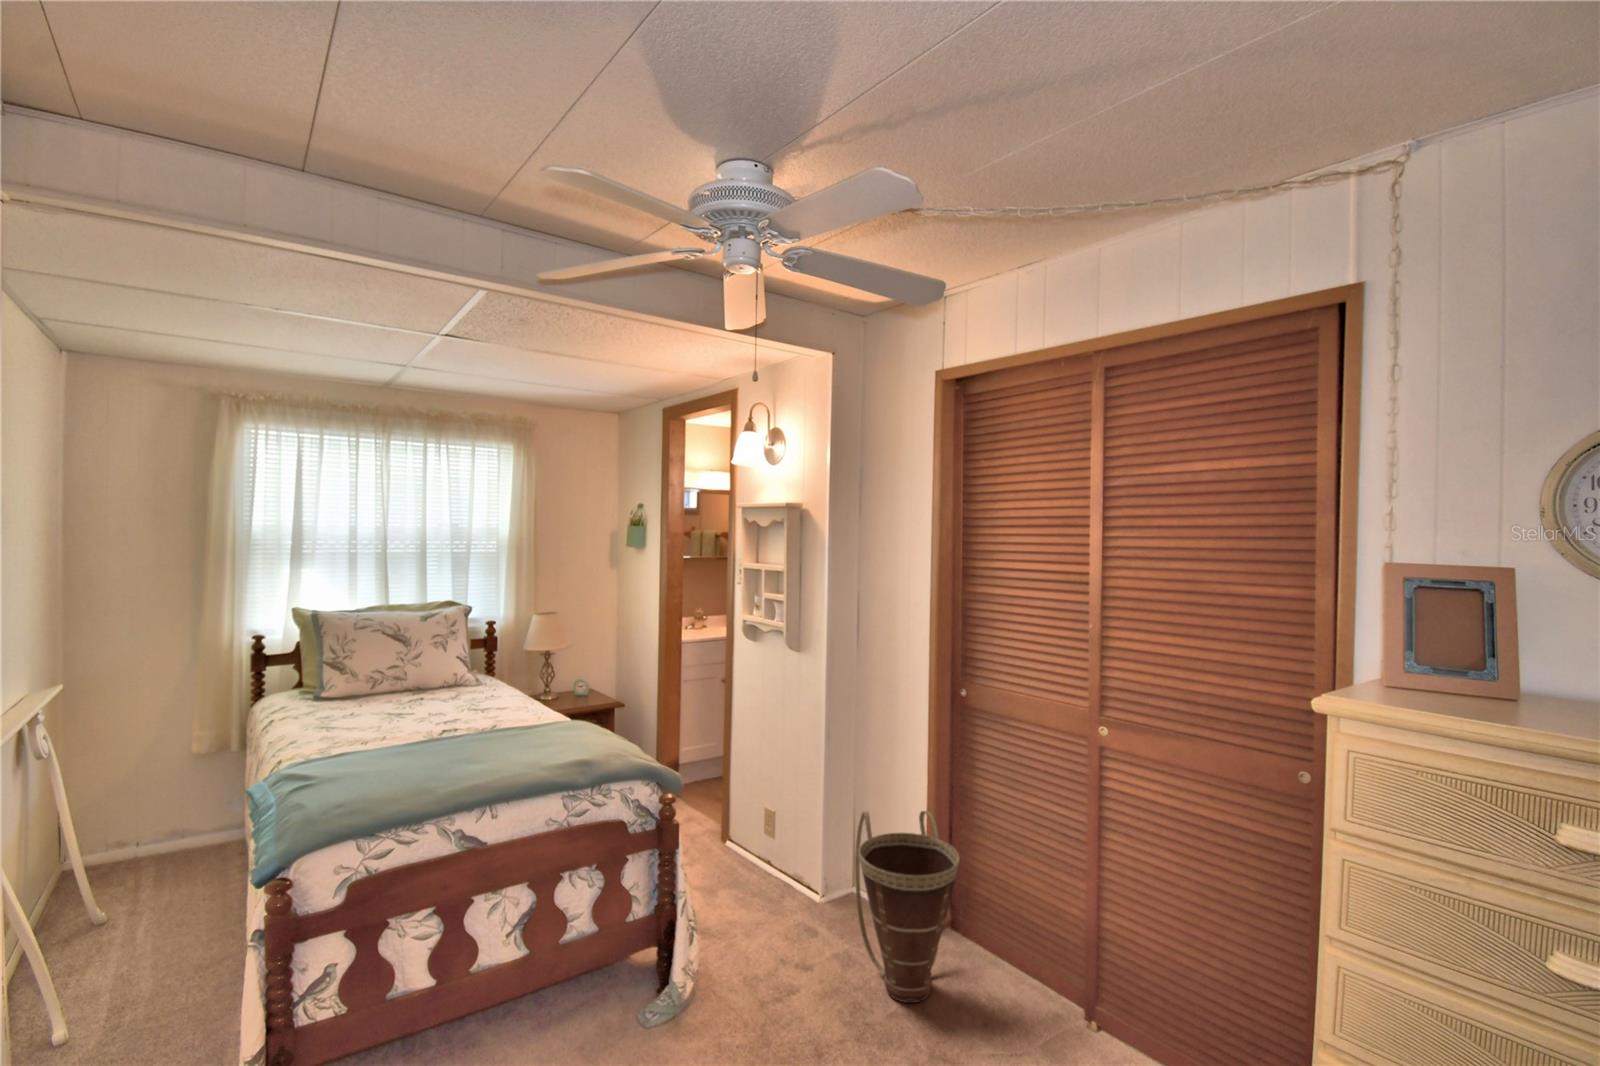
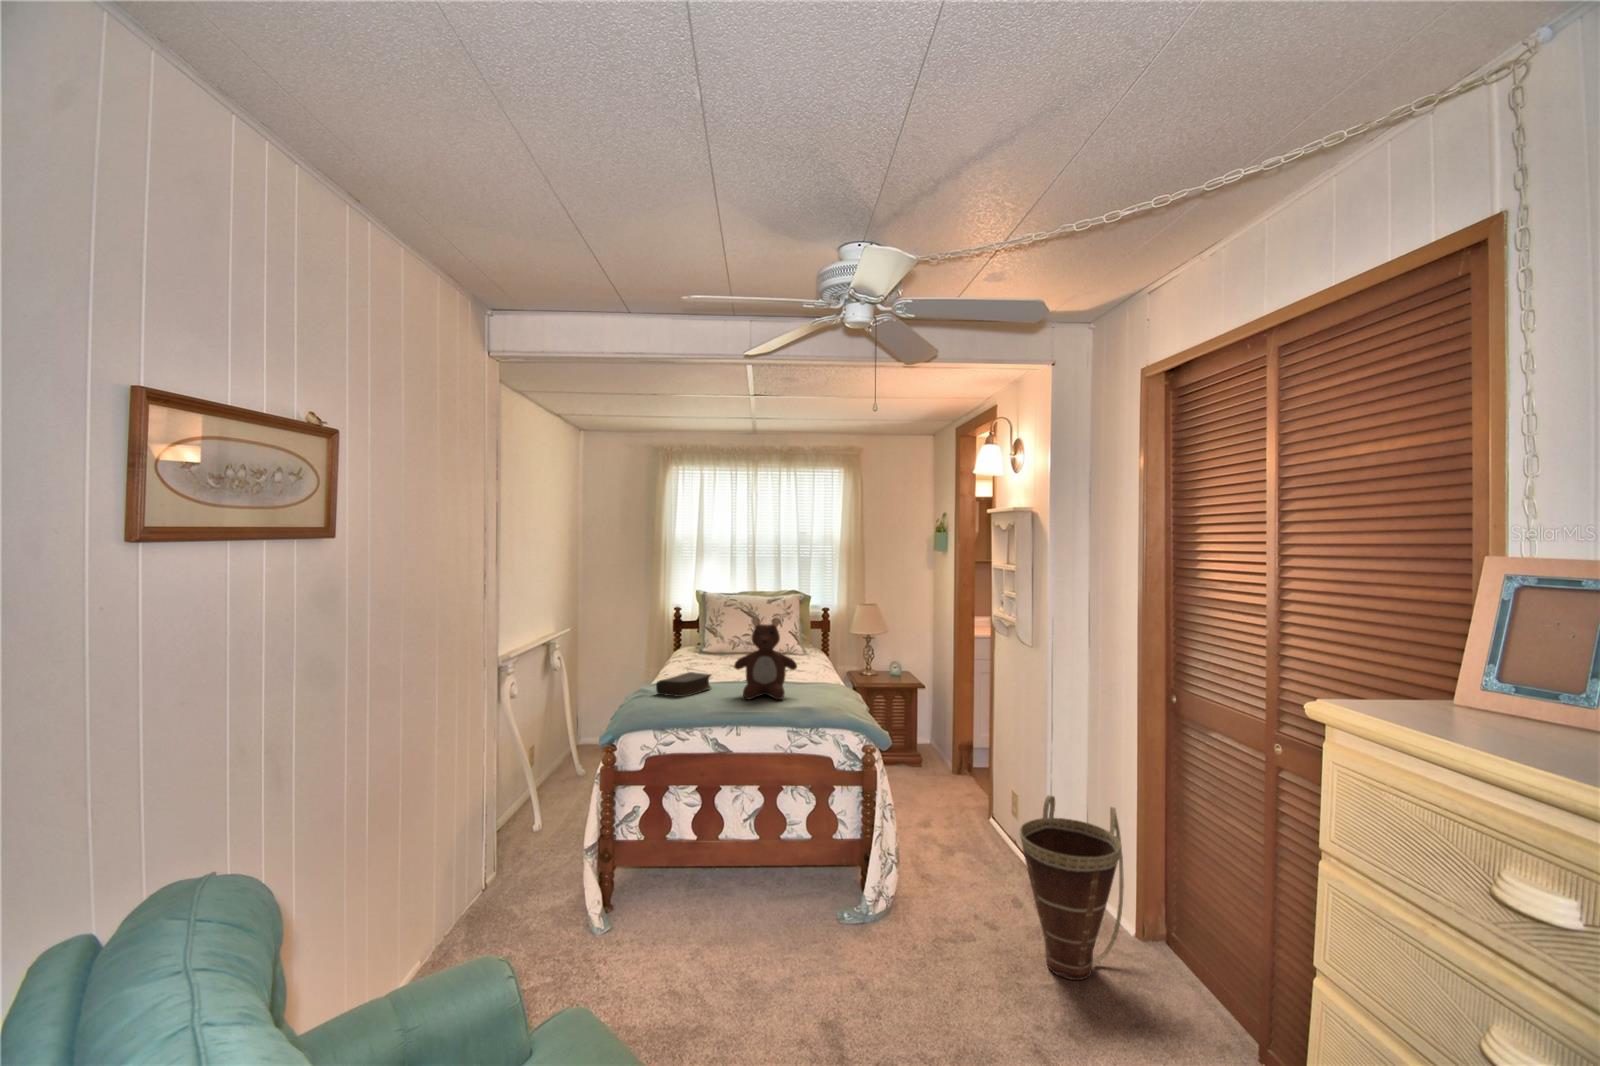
teddy bear: none [456,645,548,764] -> present [734,617,797,700]
book: none [327,734,412,779] -> present [656,672,711,697]

